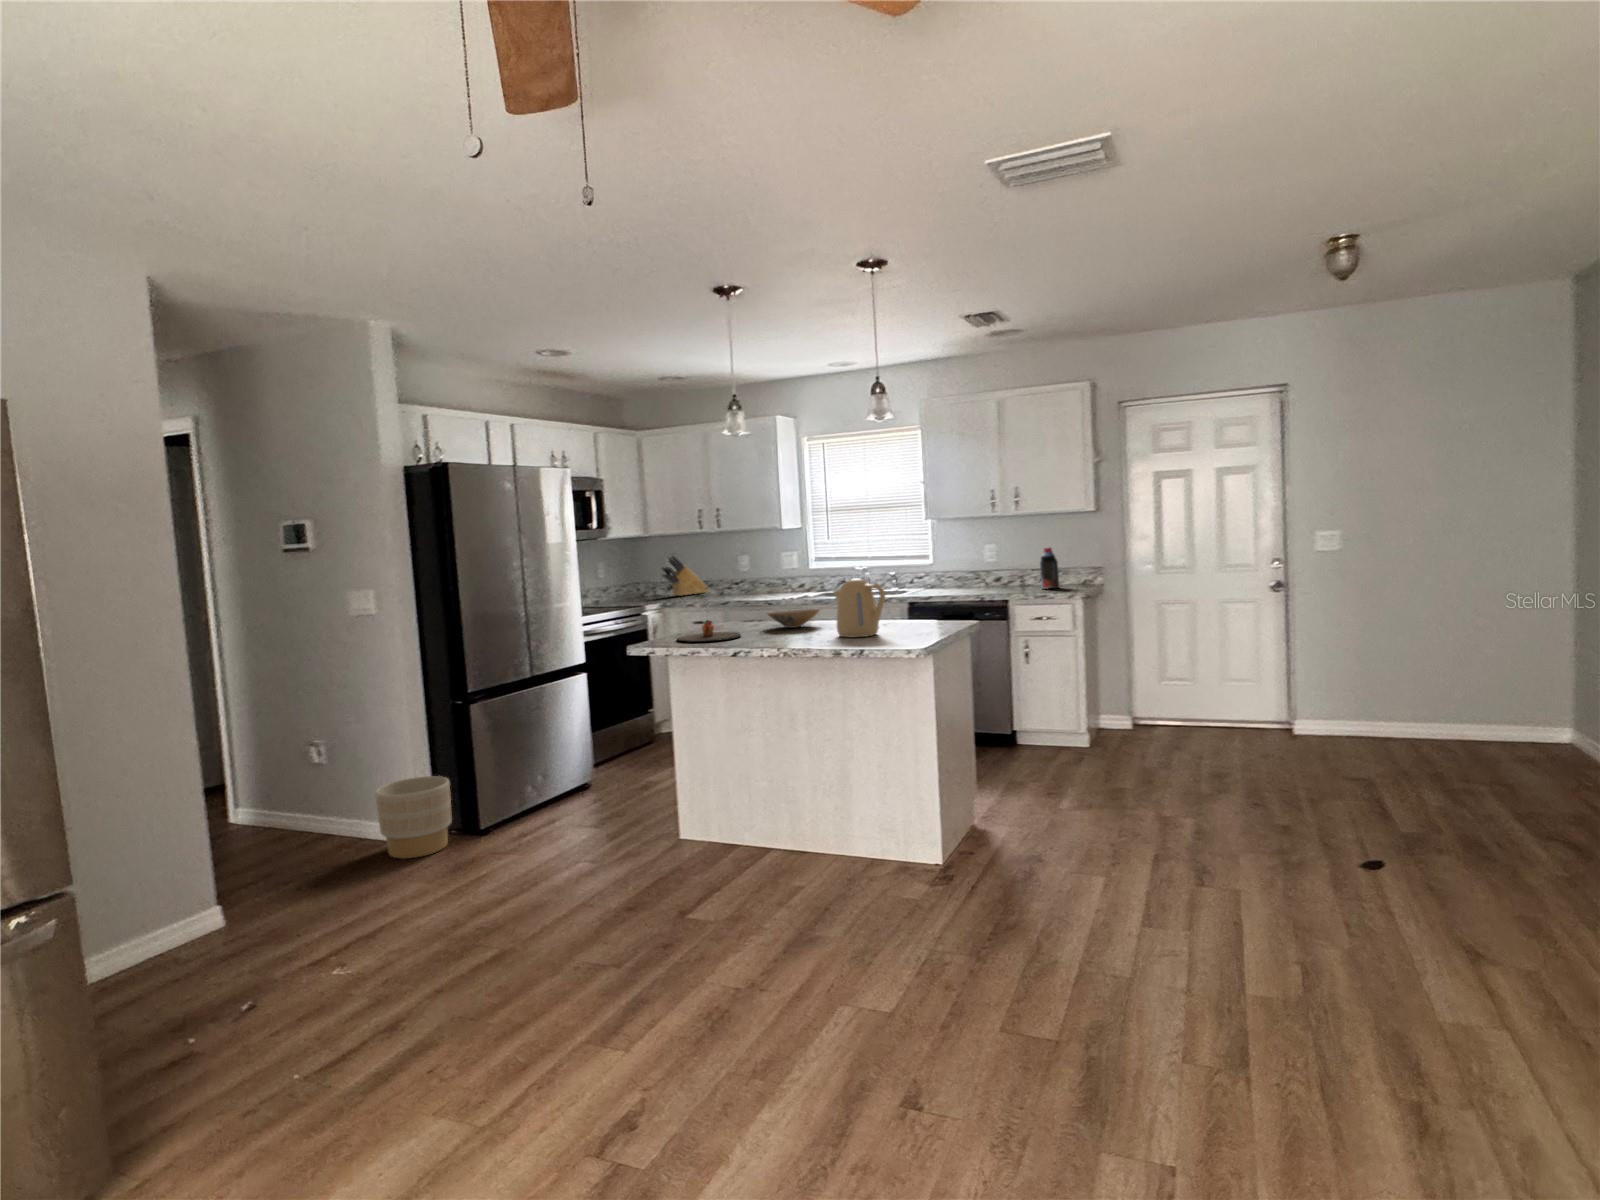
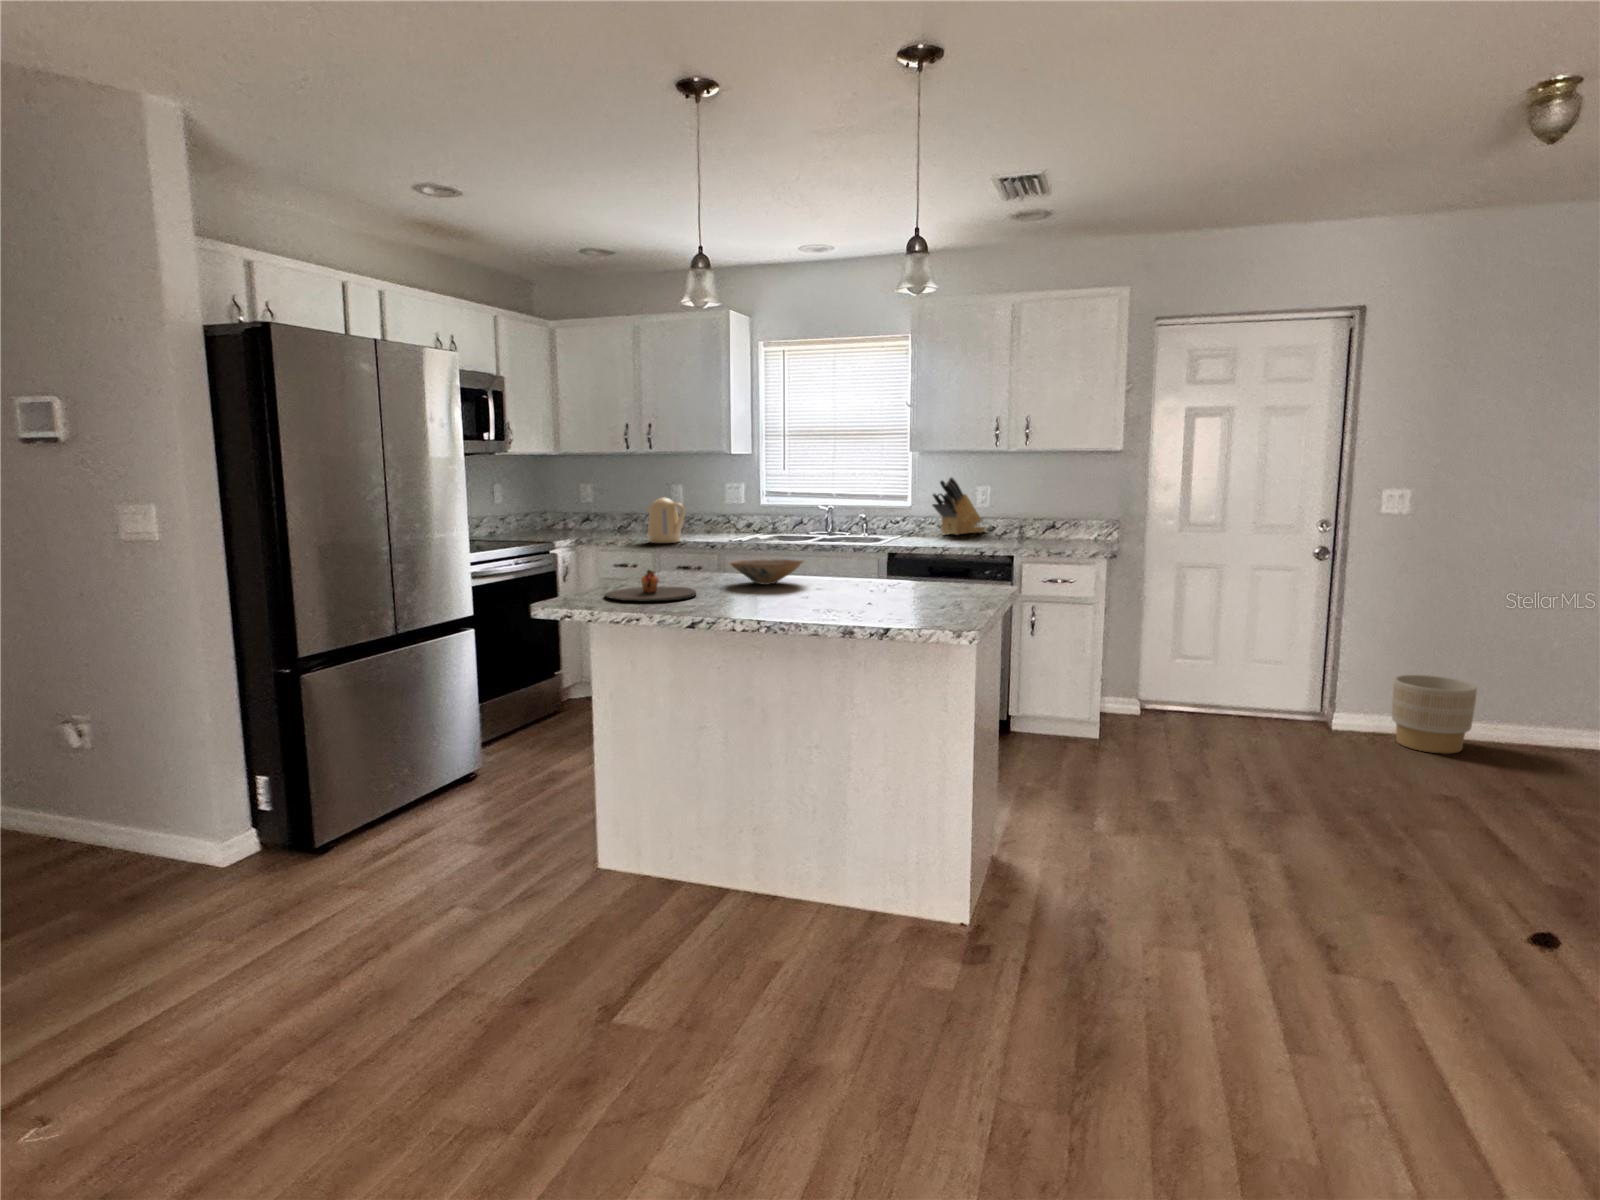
bottle: present [1040,548,1059,589] -> none [1052,493,1075,544]
knife block: present [661,555,709,596] -> present [933,477,986,535]
kettle: present [833,578,885,637] -> present [647,497,685,543]
planter: present [375,776,452,859] -> present [1392,675,1477,754]

